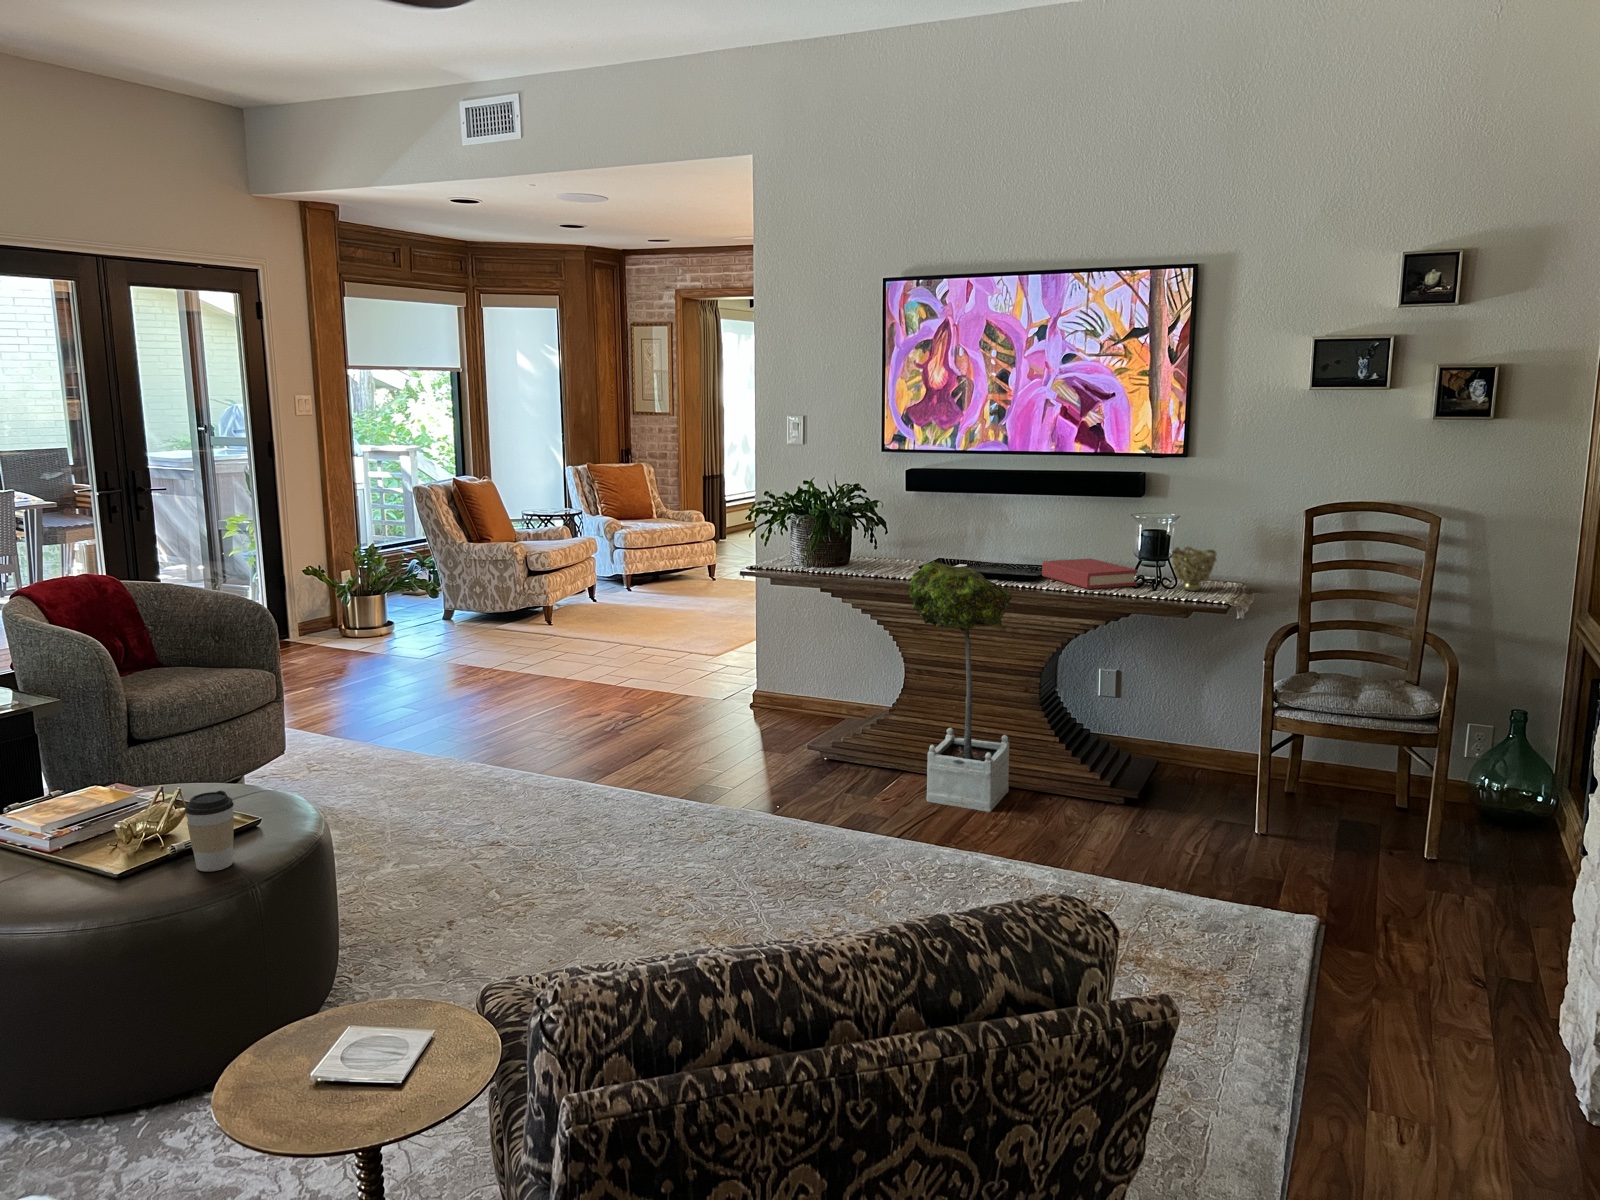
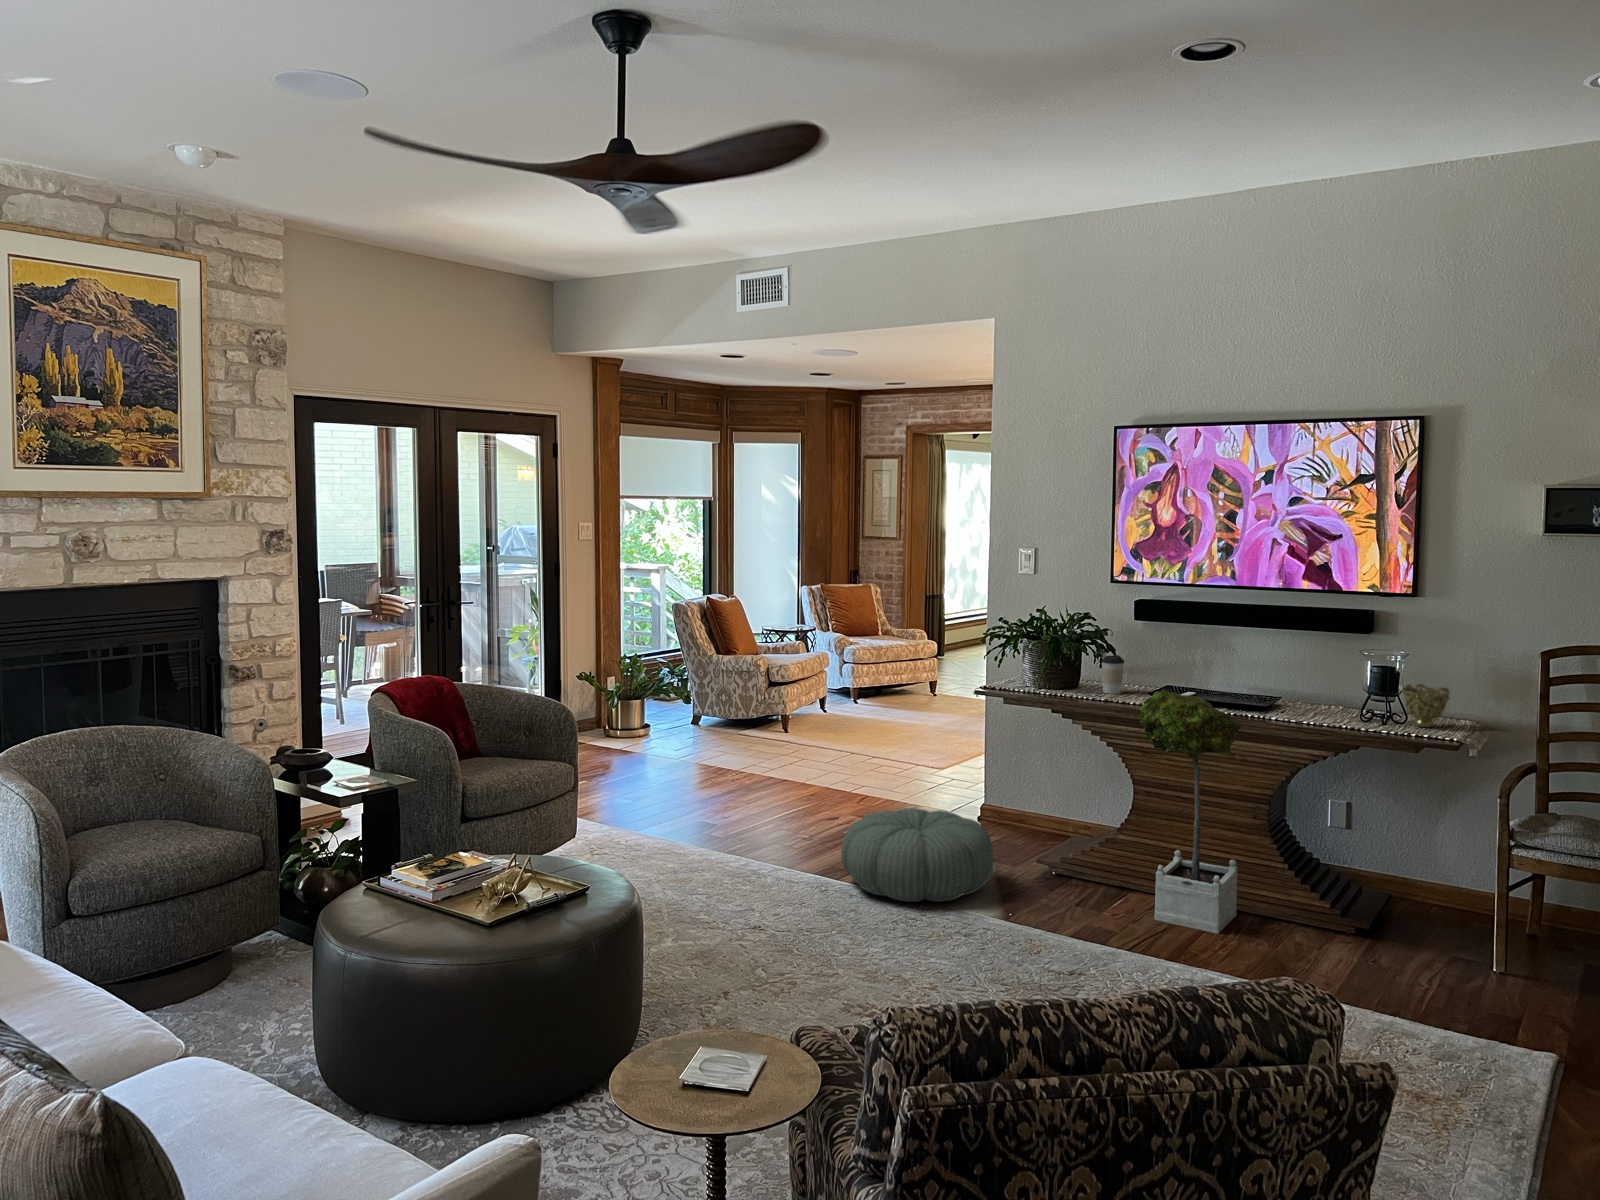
hardback book: present [1042,559,1138,589] -> none [1271,692,1368,722]
pouf: none [596,699,761,798] -> present [841,808,994,902]
coffee cup: present [185,791,234,871] -> present [1102,655,1124,694]

